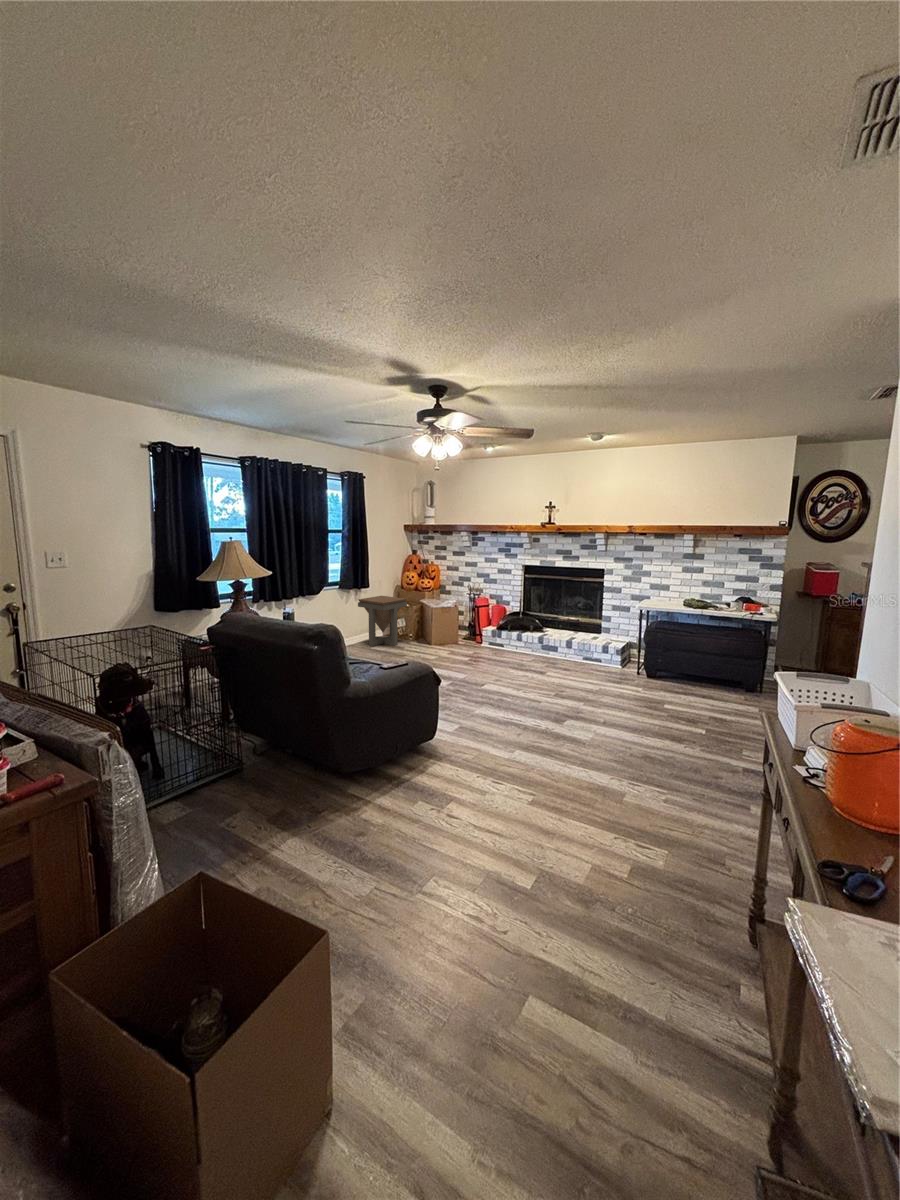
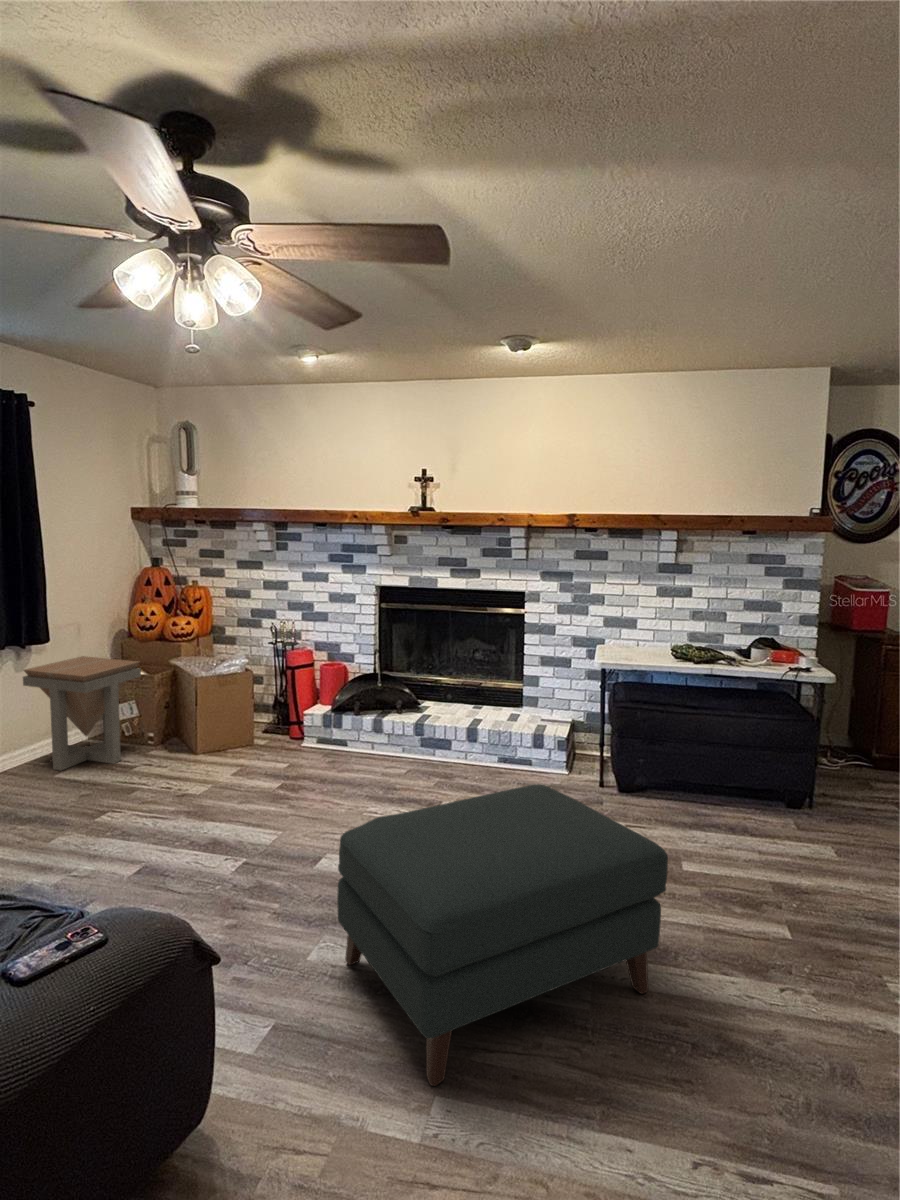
ottoman: none [486,653,630,751] -> present [337,785,668,1086]

